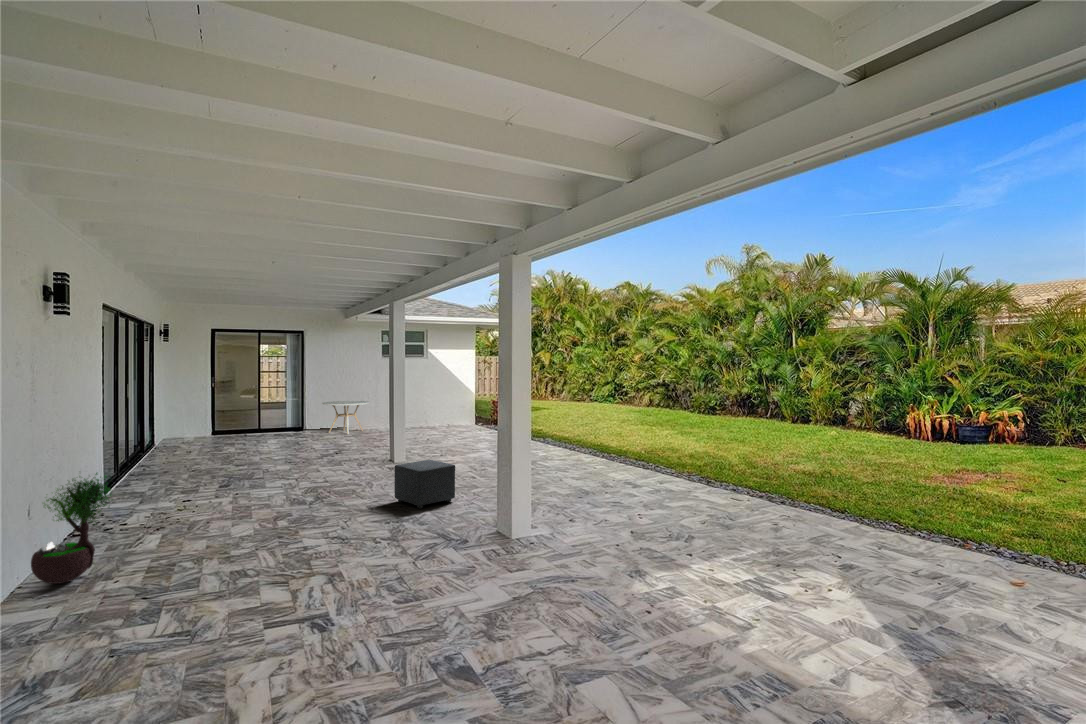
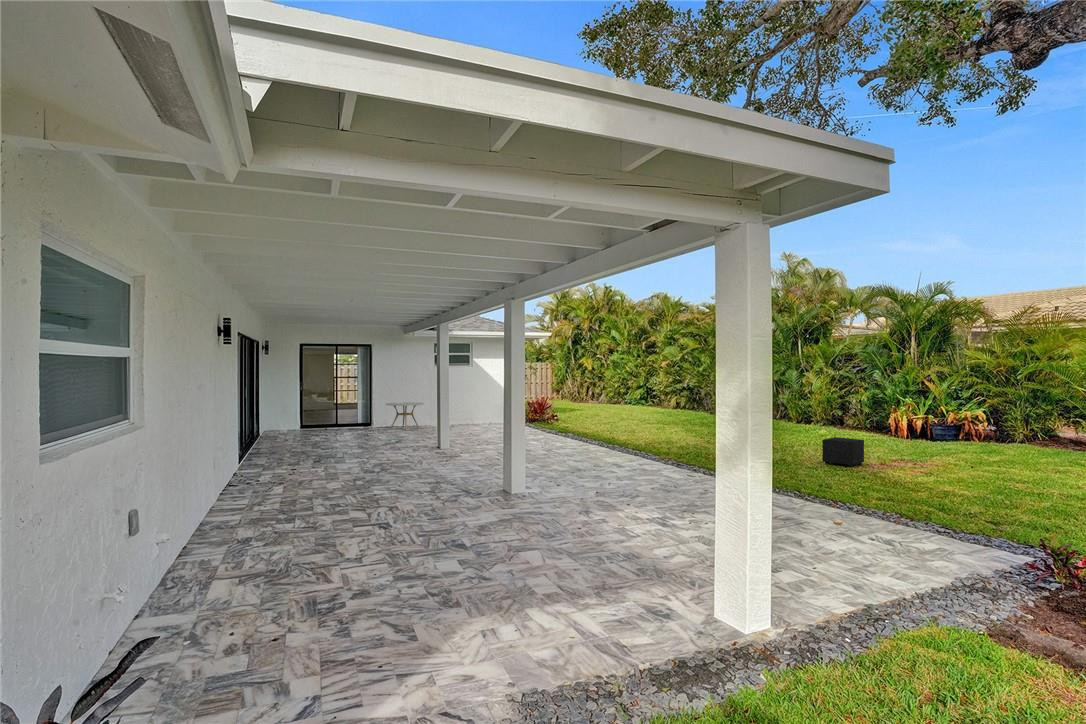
ottoman: present [394,460,455,509] -> present [822,437,864,467]
potted tree: present [31,473,111,584] -> none [219,439,263,506]

